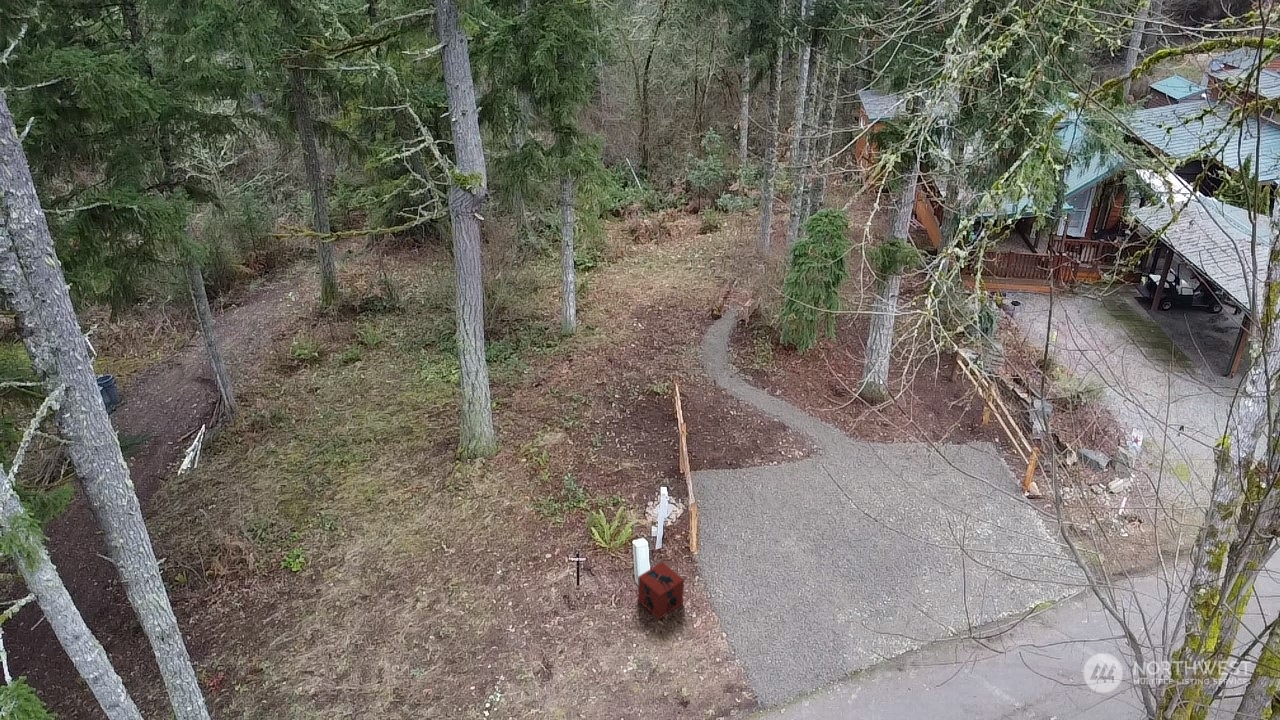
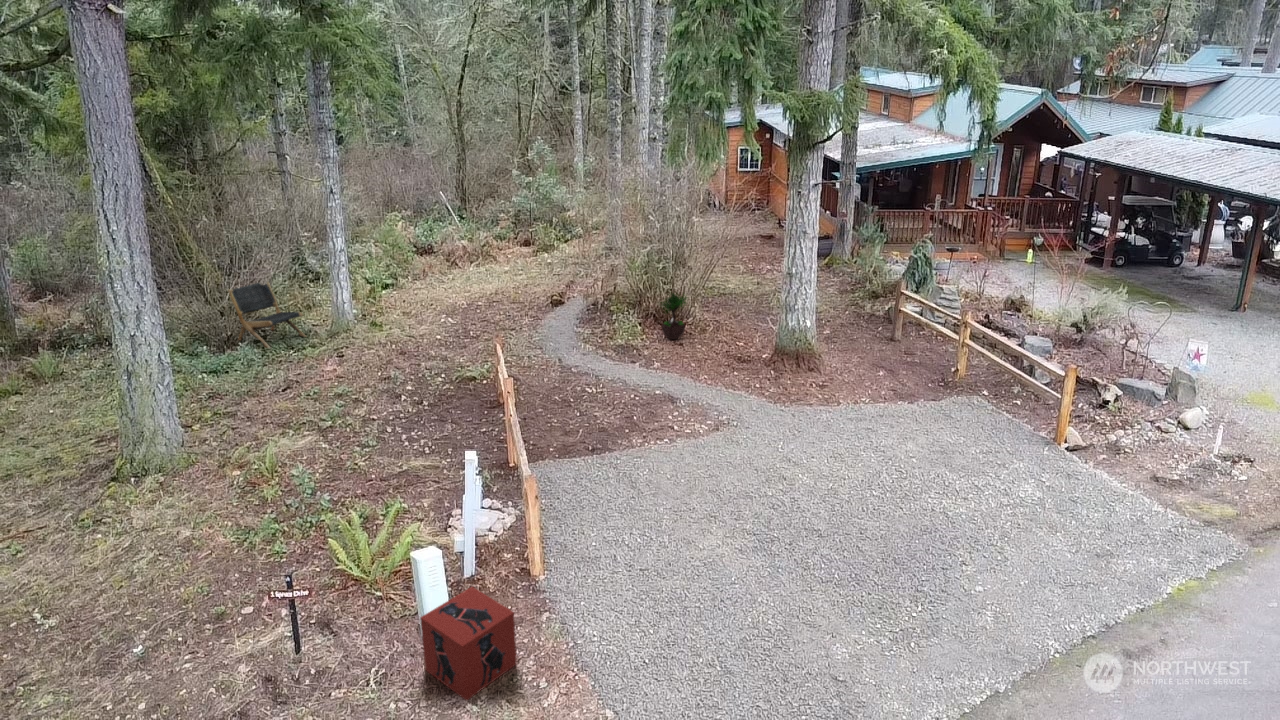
lounge chair: none [492,302,539,353] -> present [228,282,306,348]
potted tree: none [782,330,806,364] -> present [661,292,685,339]

